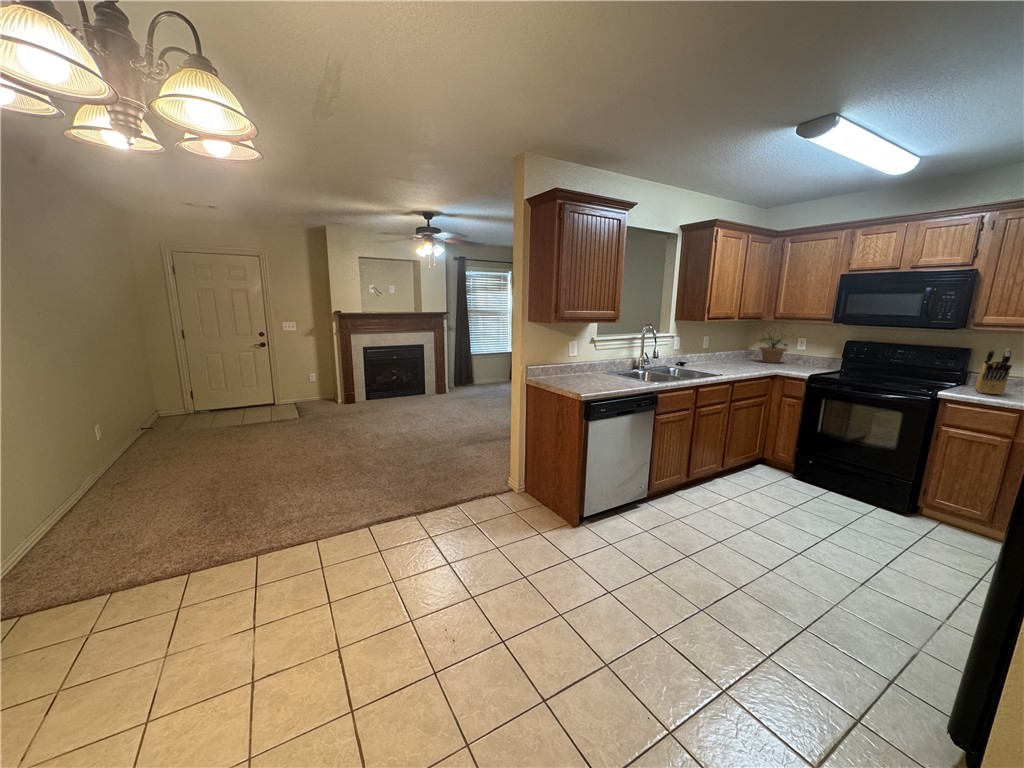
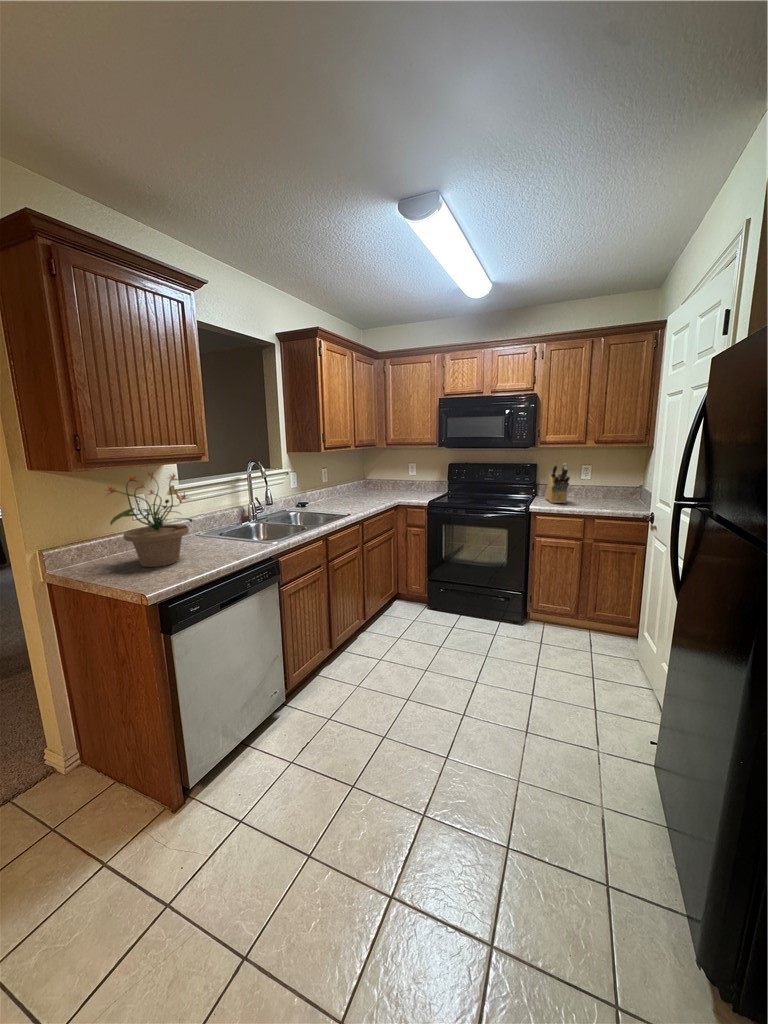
potted plant: present [759,324,794,363] -> present [107,473,192,567]

